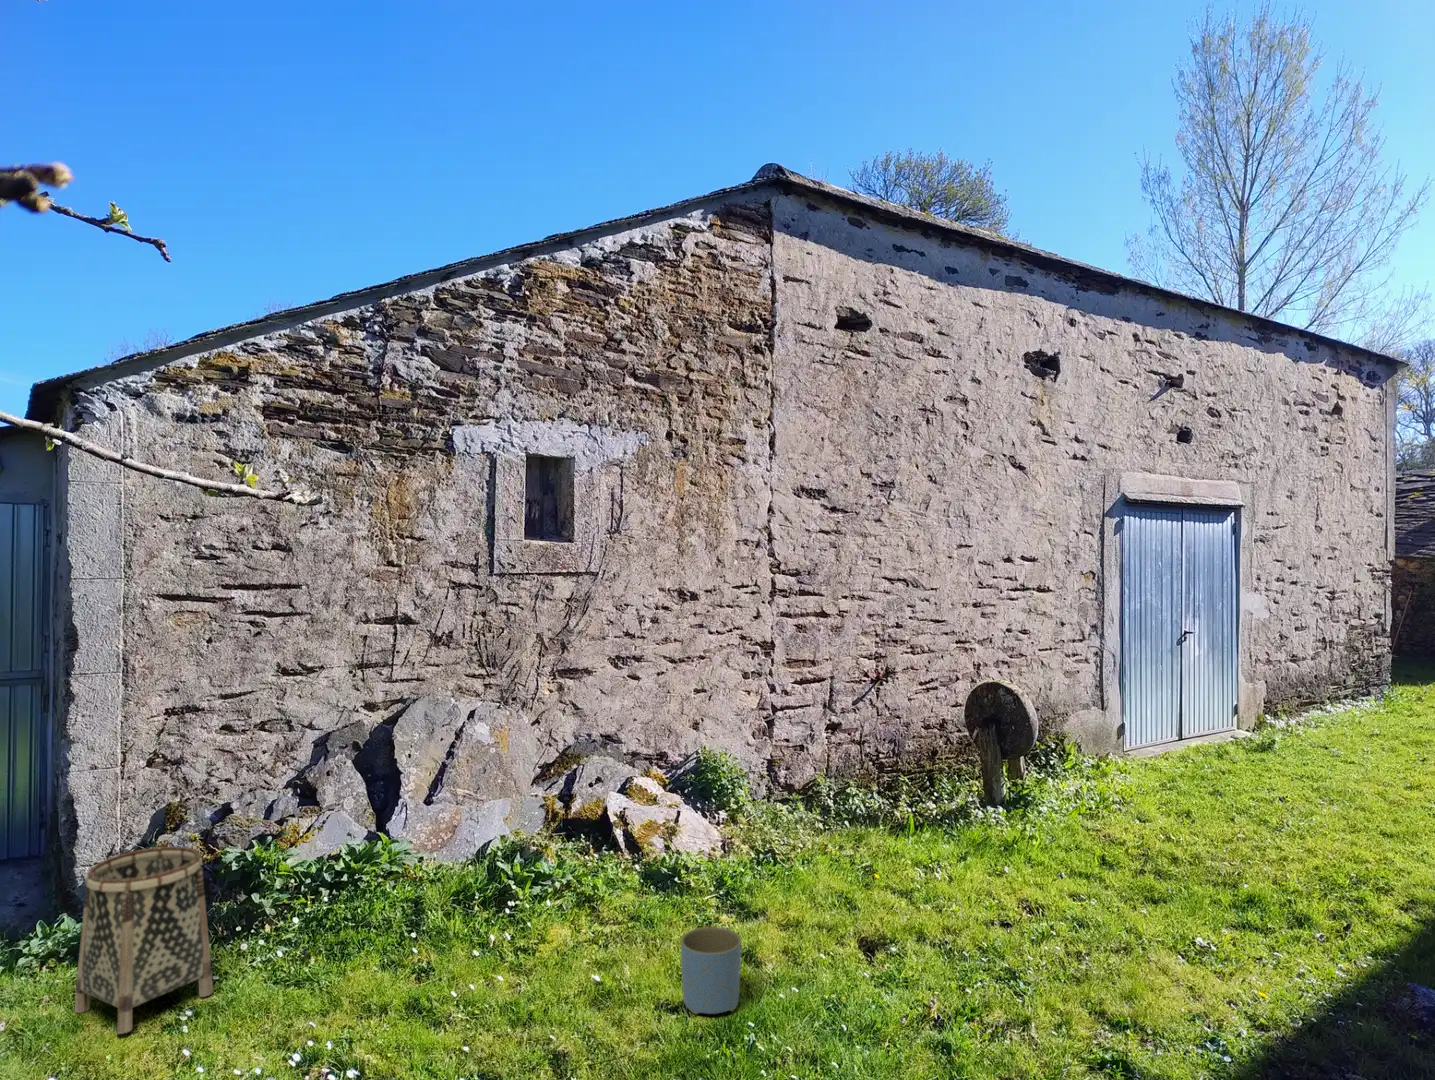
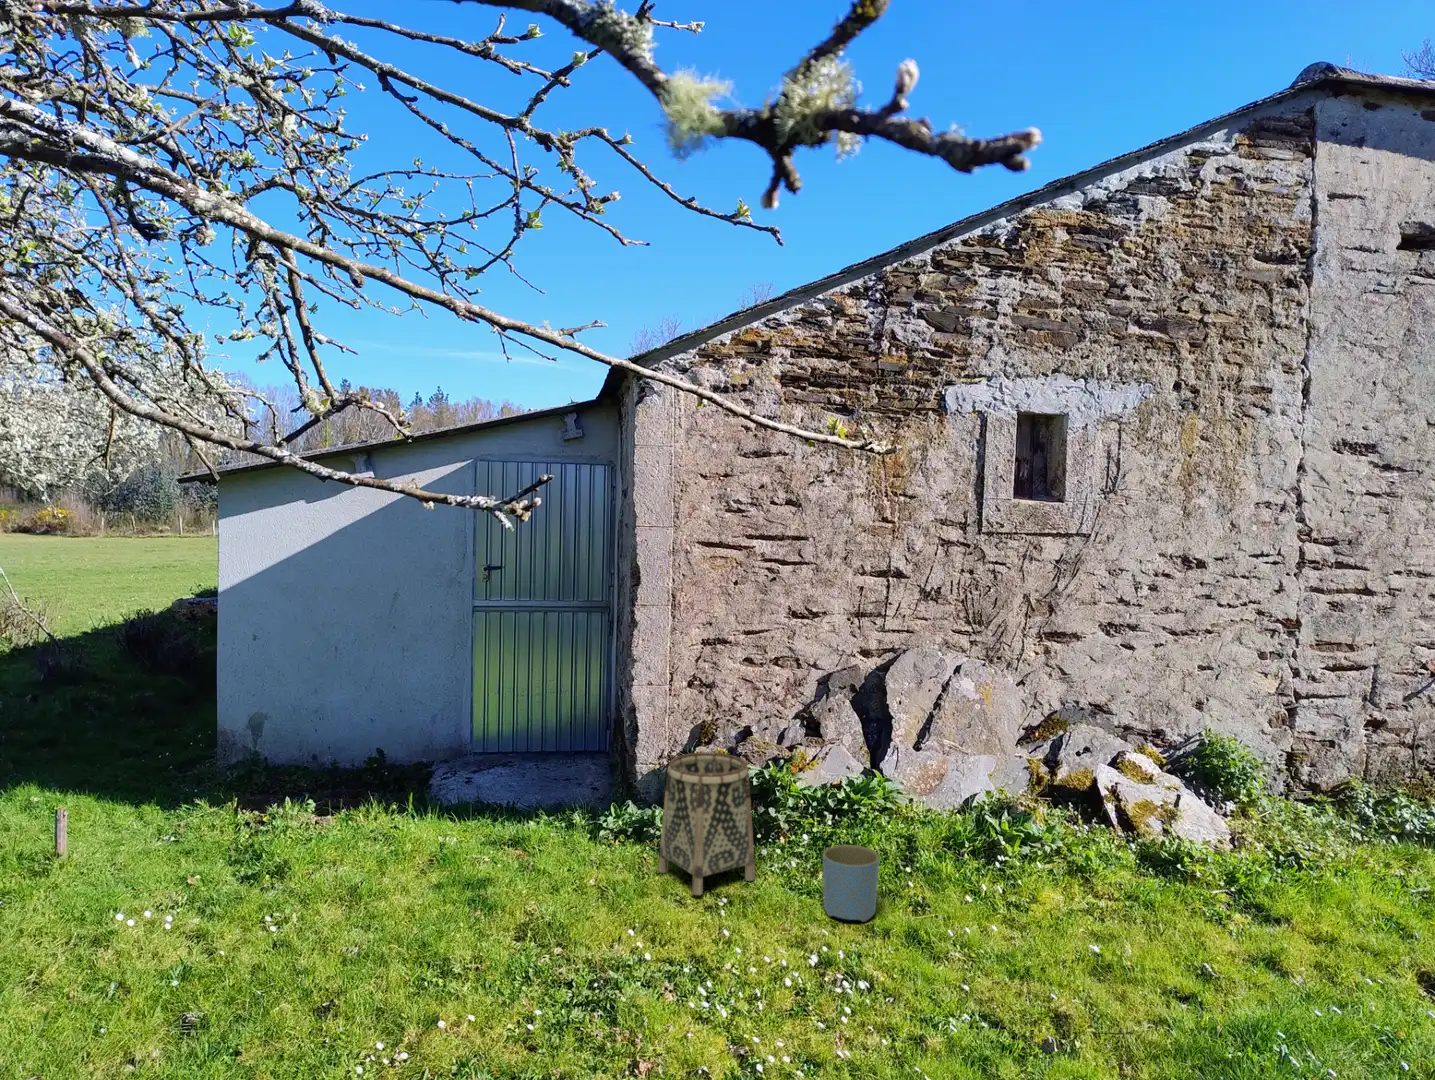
planter: present [681,927,741,1014] -> present [823,845,879,922]

